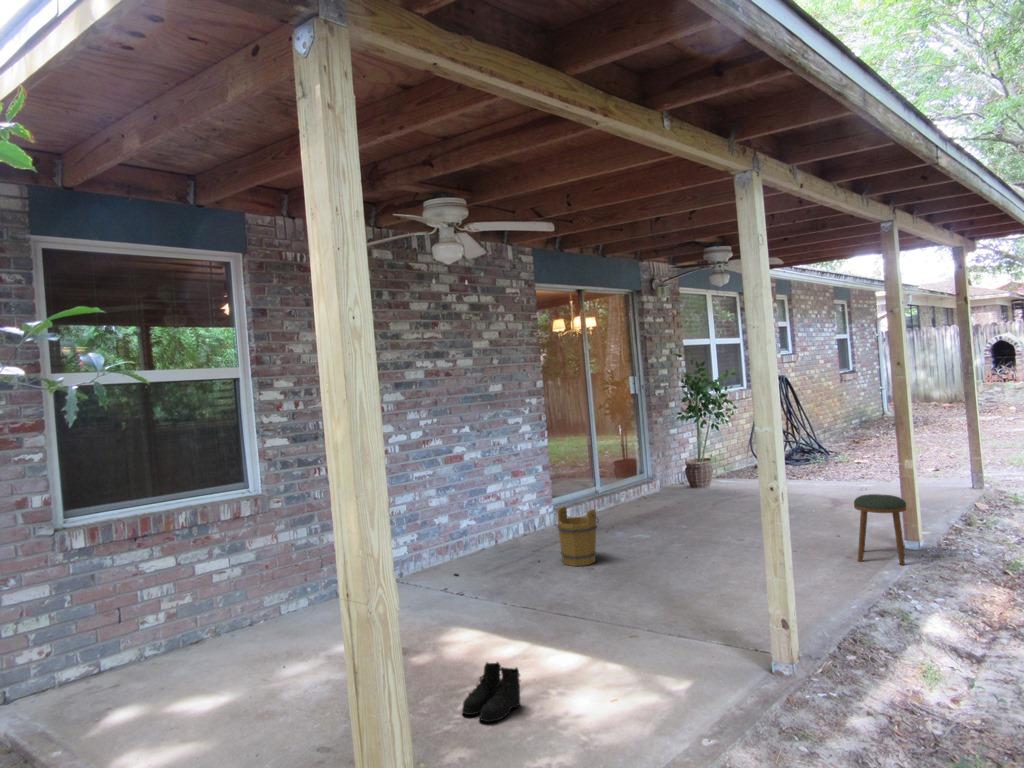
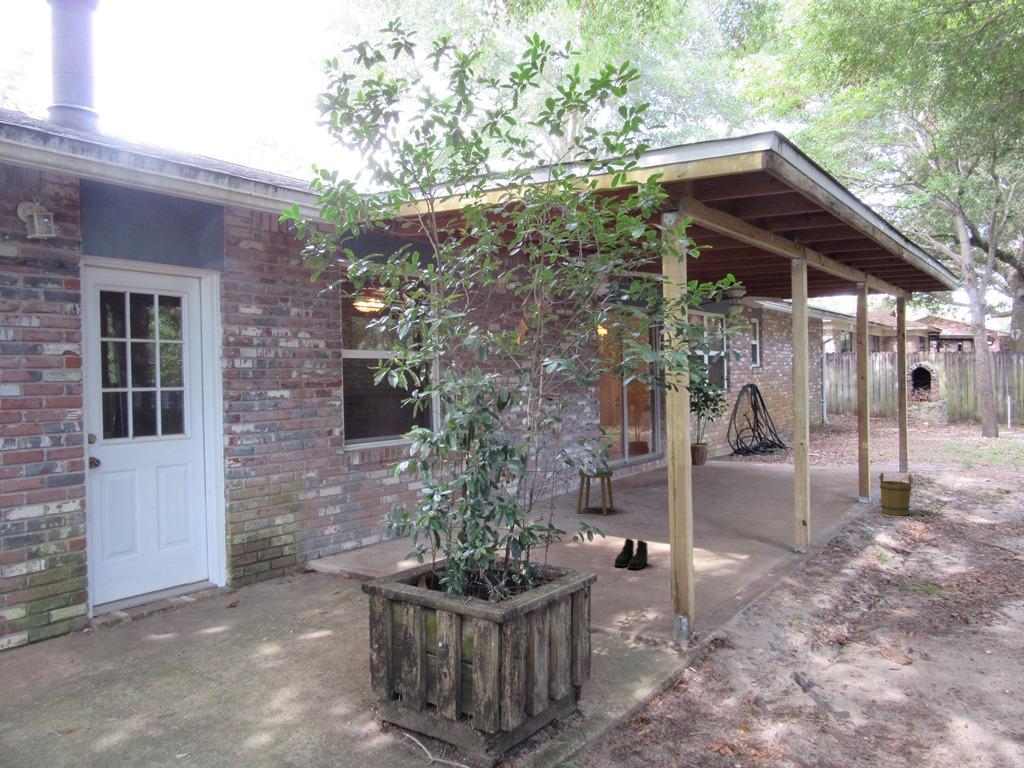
stool: present [854,494,906,565] -> present [577,467,614,516]
bucket: present [557,507,599,566] -> present [879,473,913,516]

